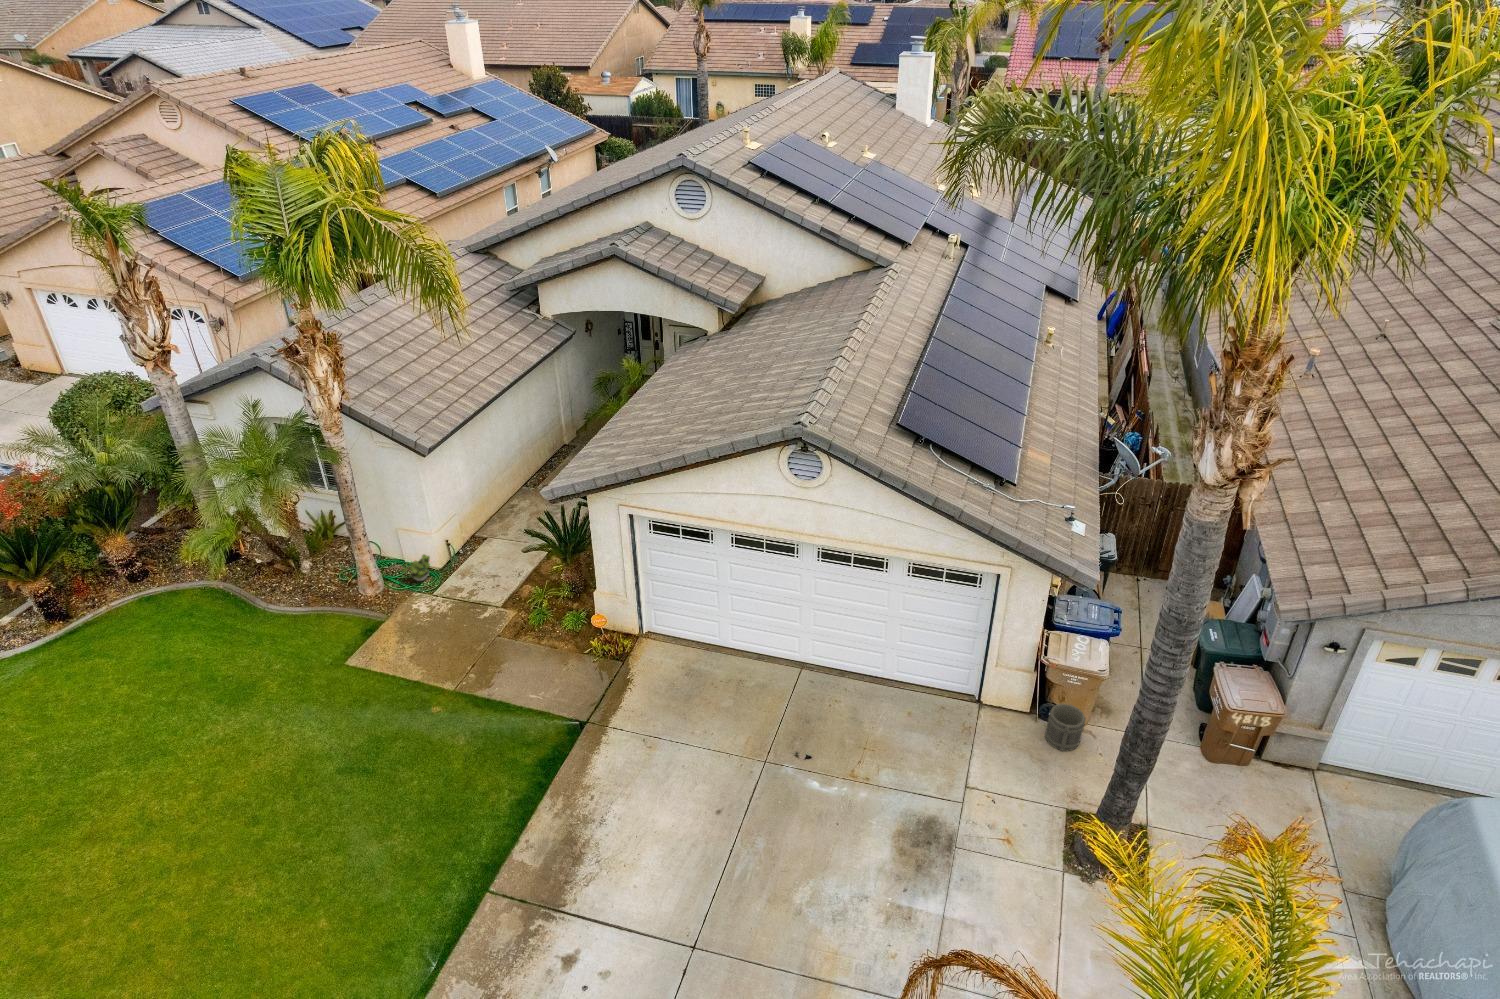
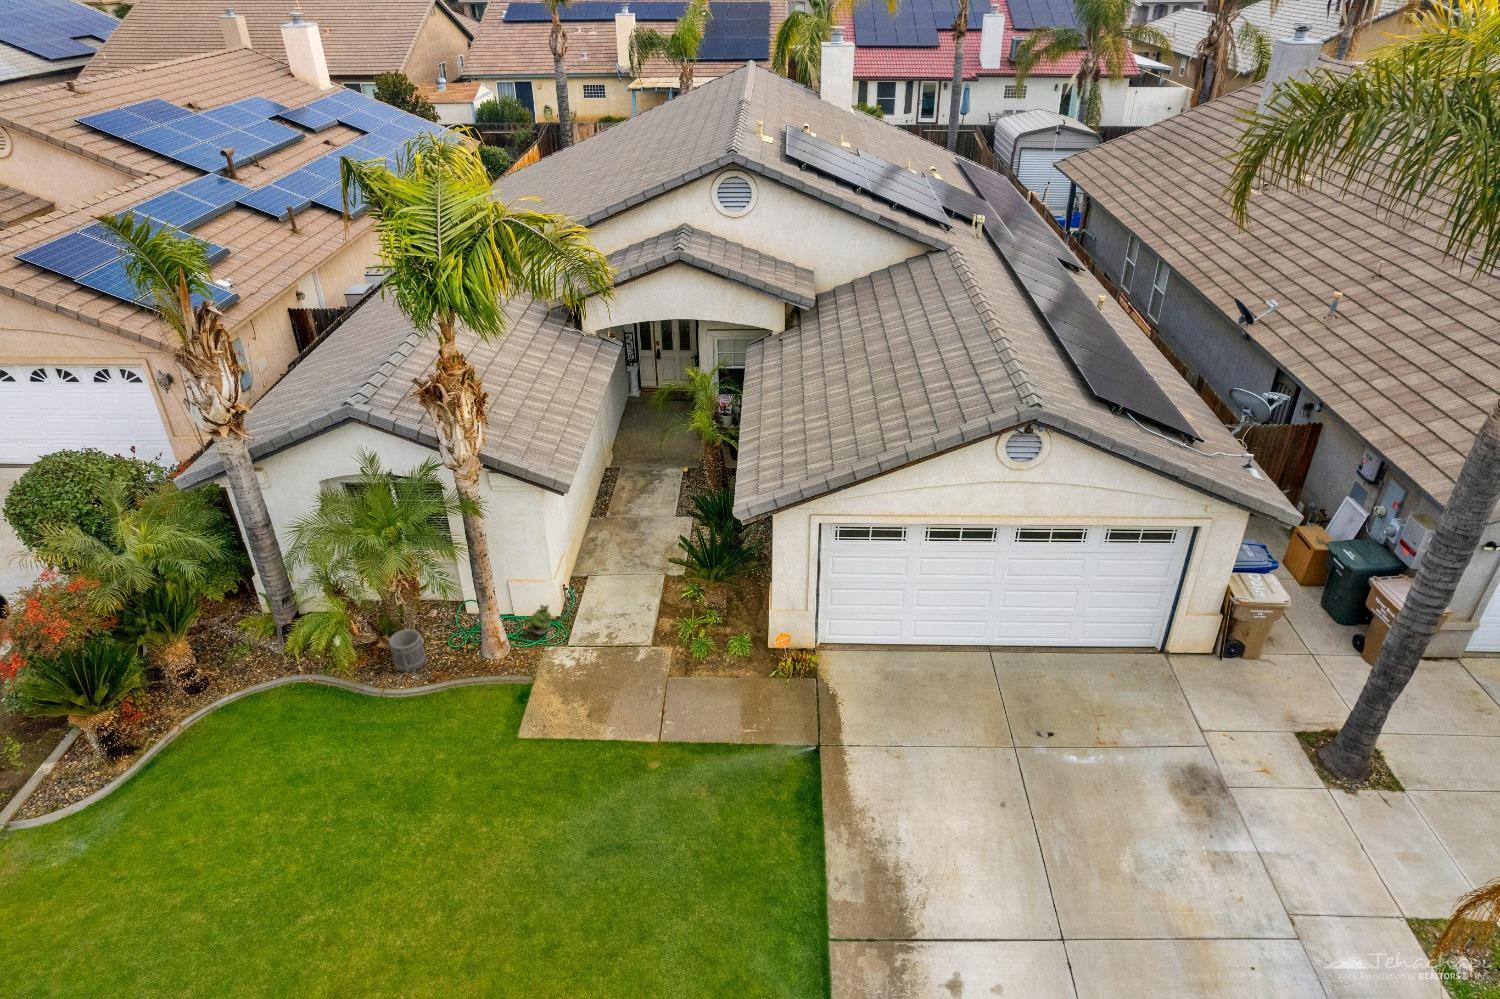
bucket: present [1045,704,1086,751] -> present [389,629,426,672]

